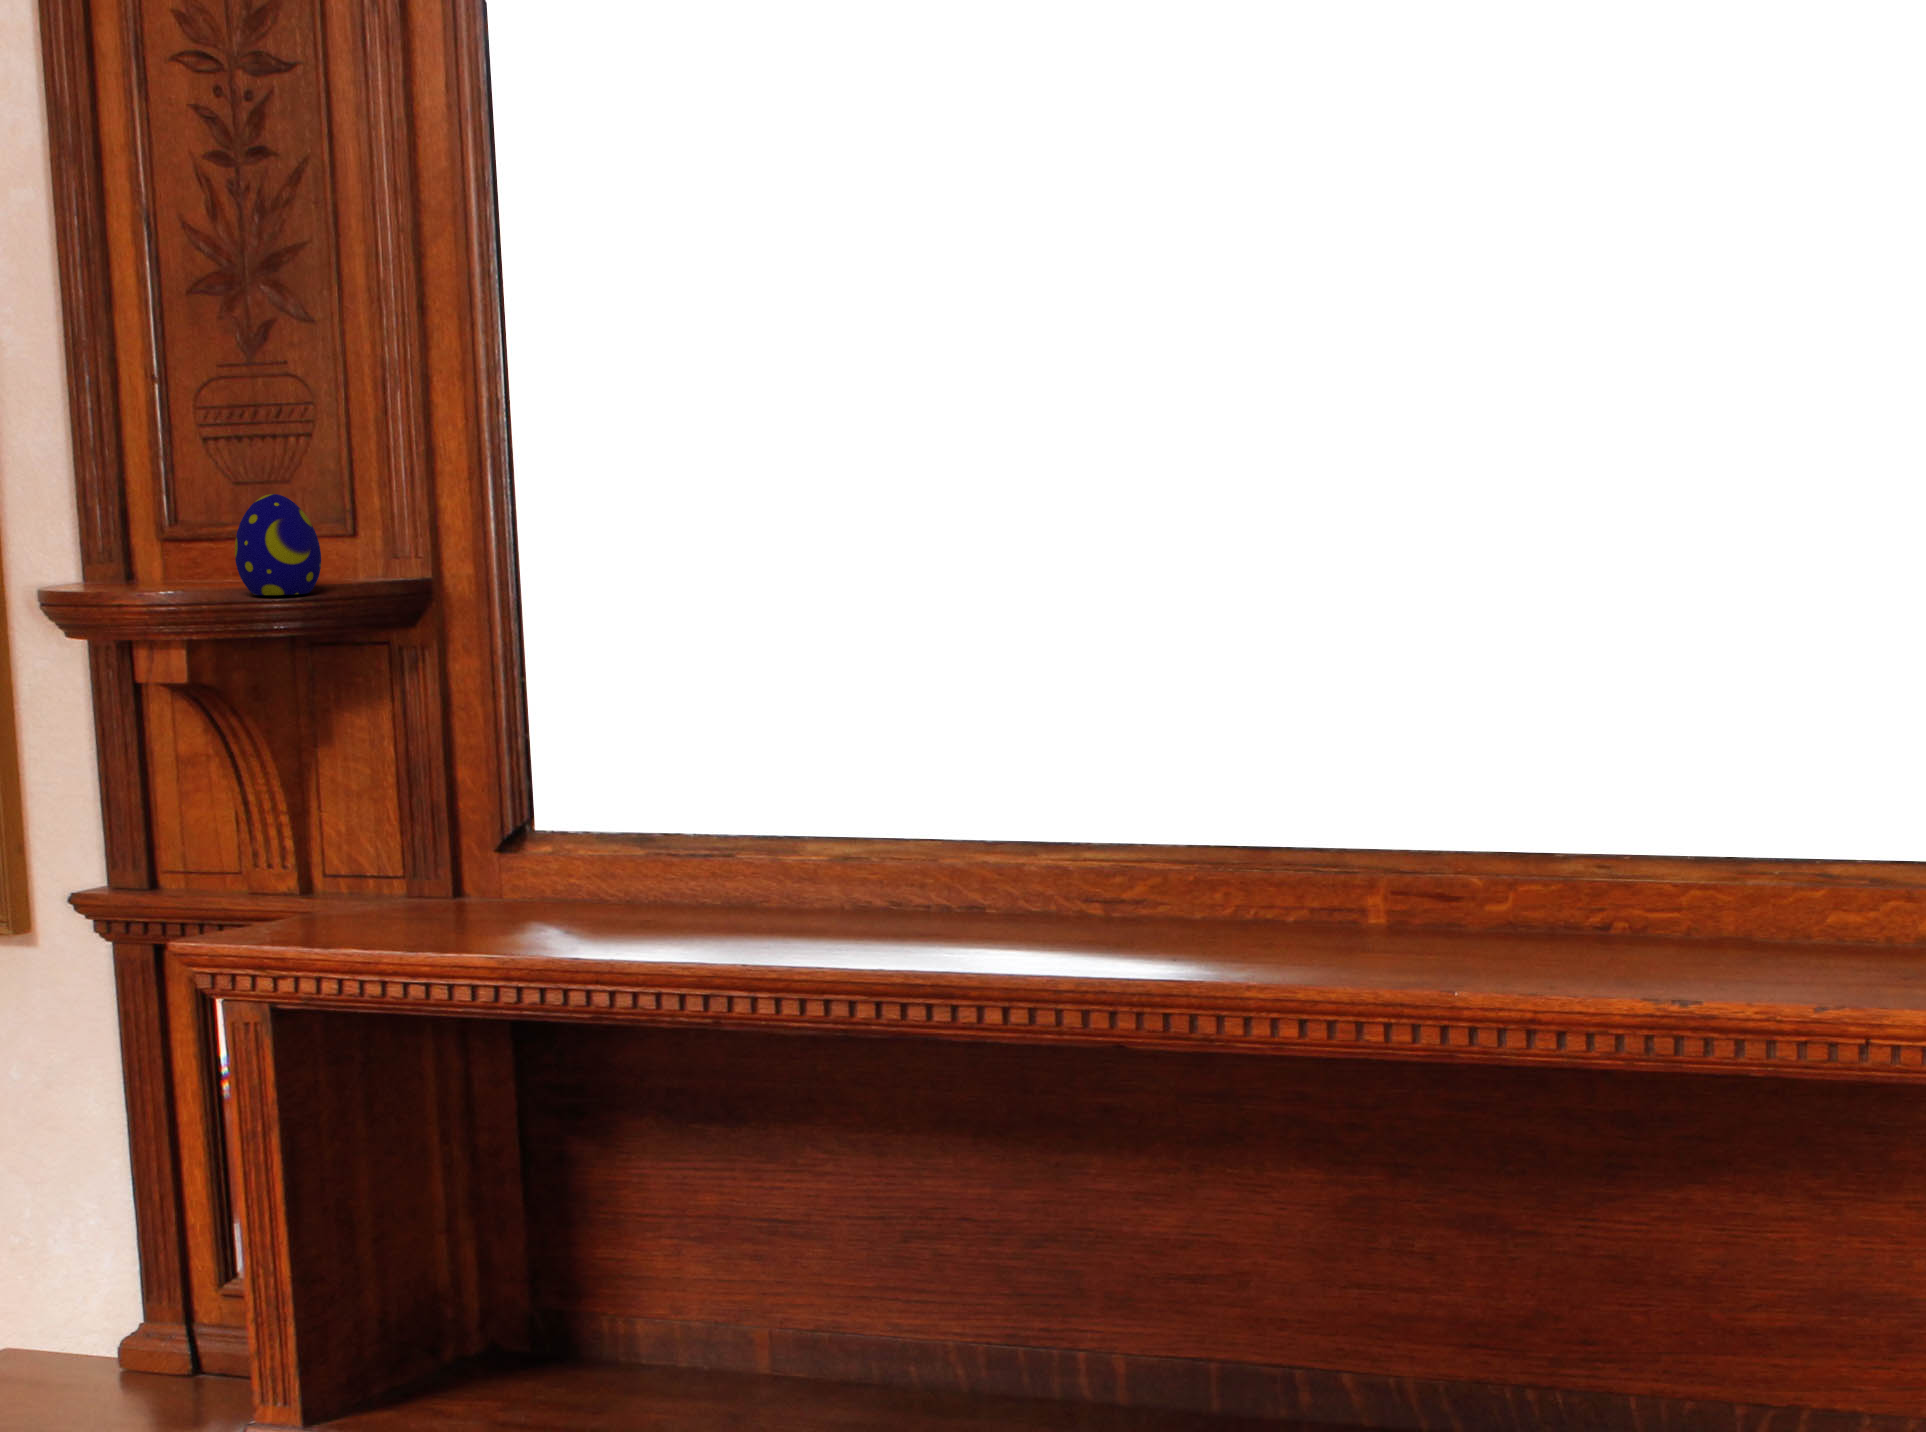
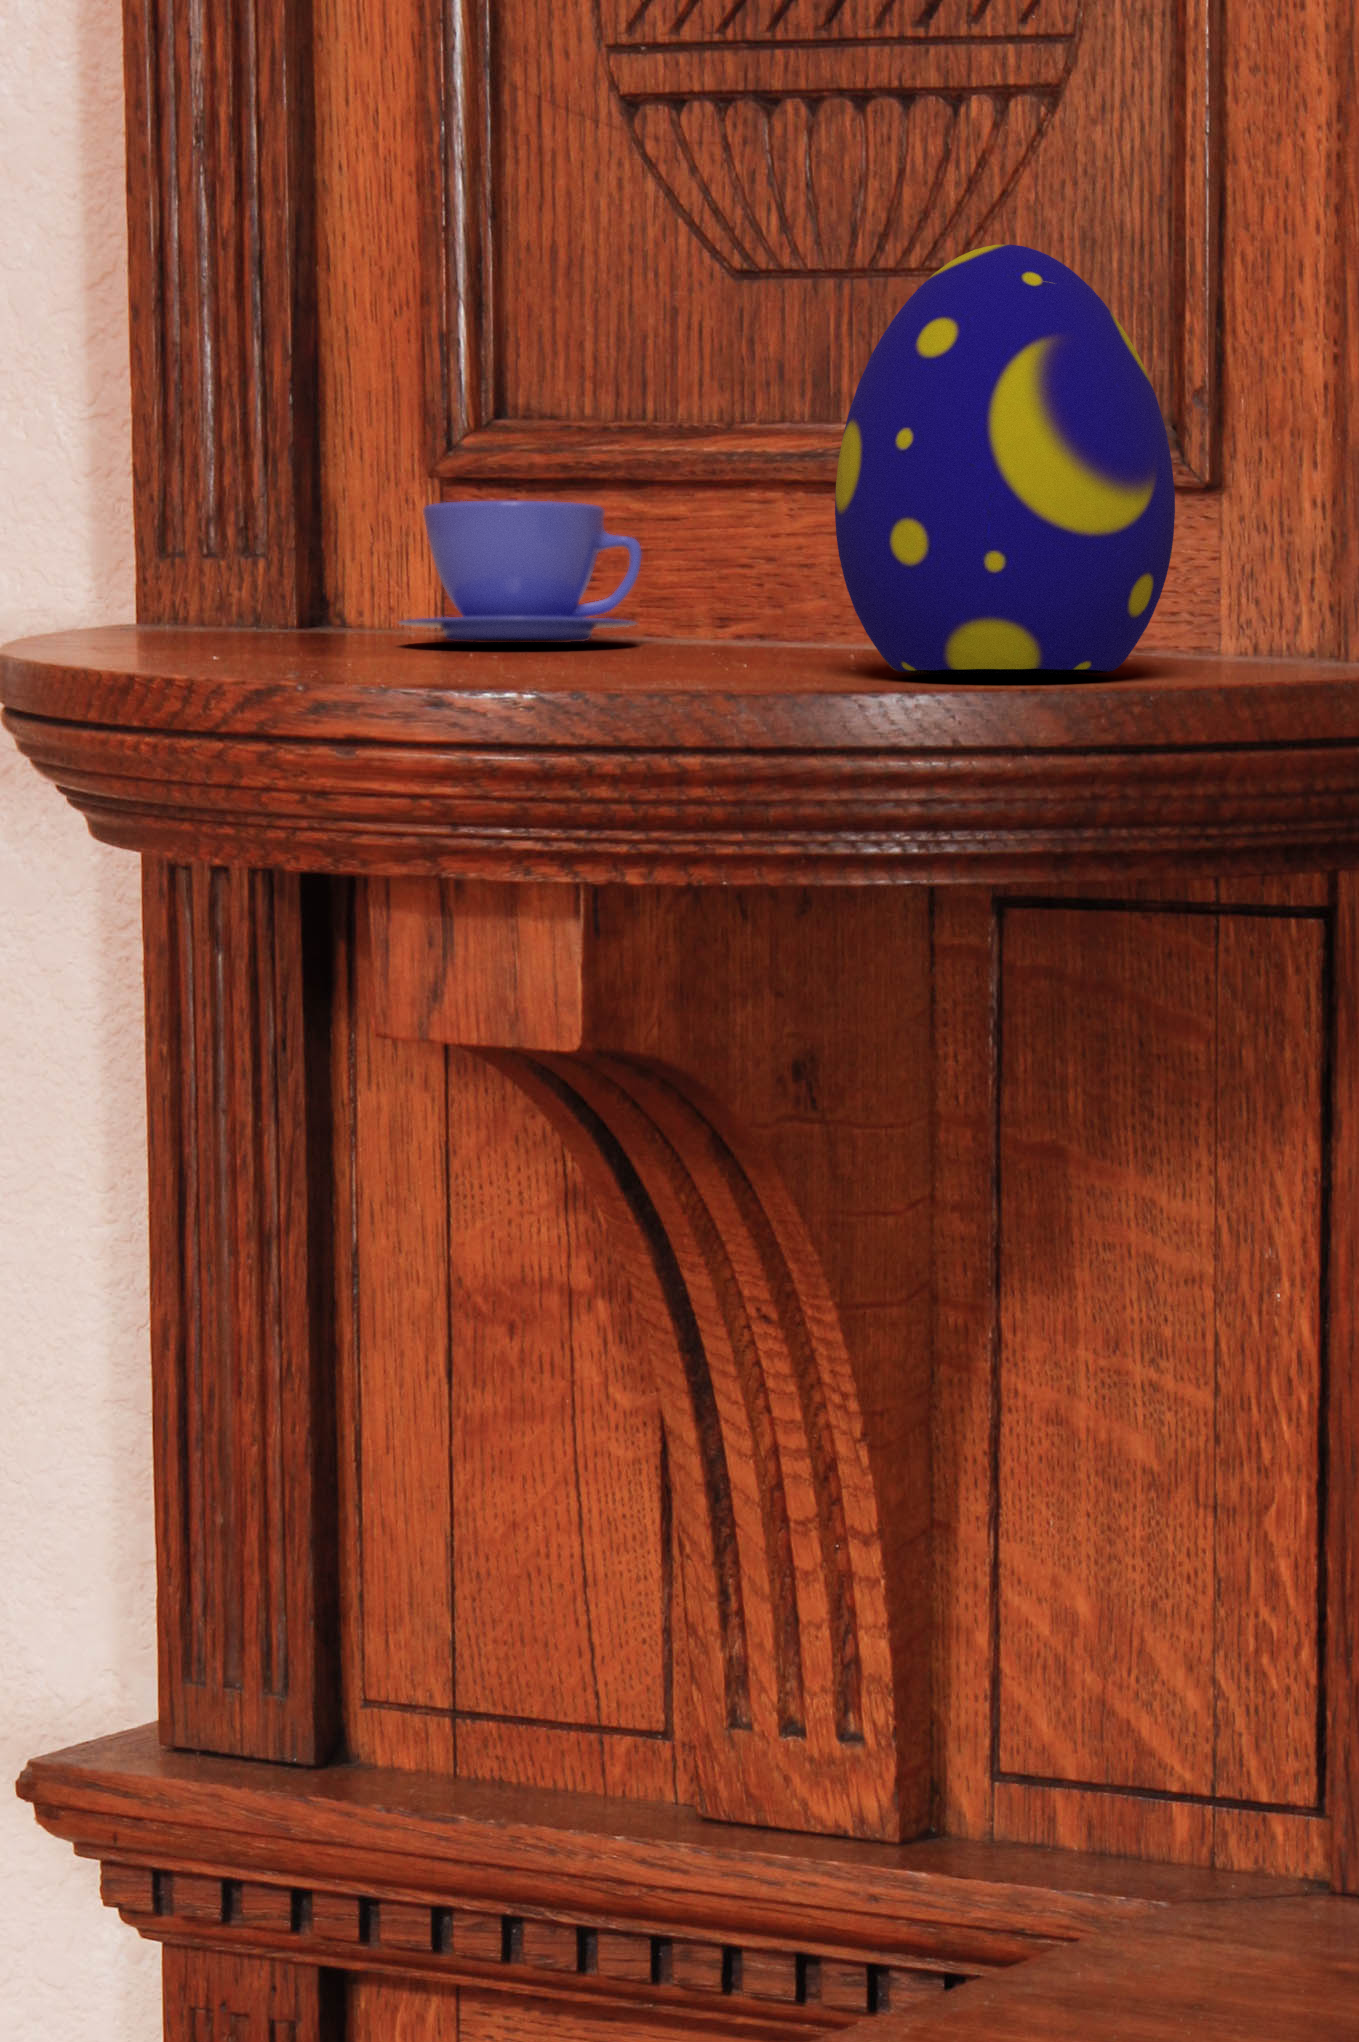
teacup: none [140,544,207,580] -> present [399,501,642,643]

